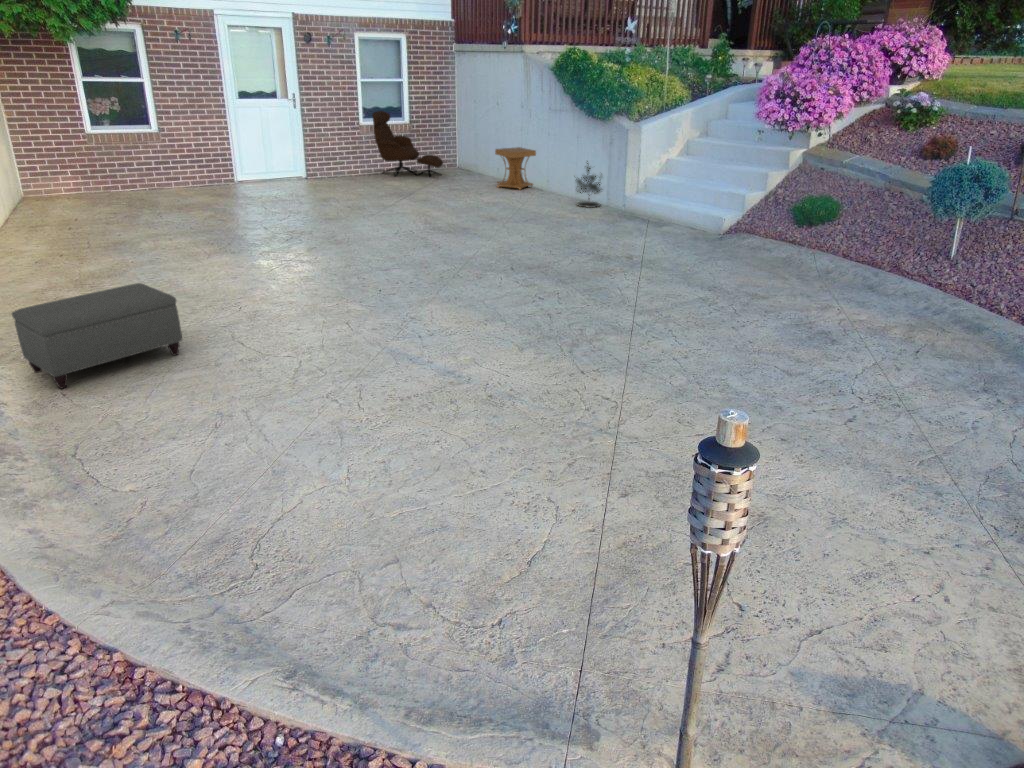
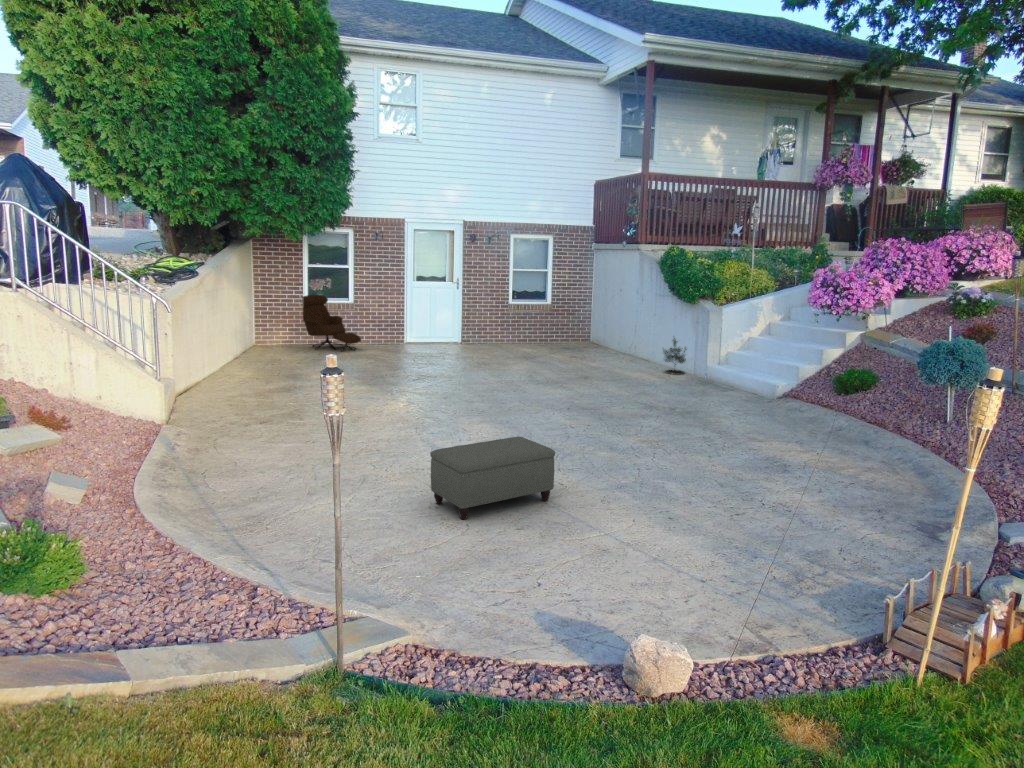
lounge chair: present [372,111,443,176] -> present [303,295,361,351]
side table: present [495,147,536,190] -> none [608,325,642,359]
ottoman: present [12,283,182,388] -> present [430,437,555,519]

